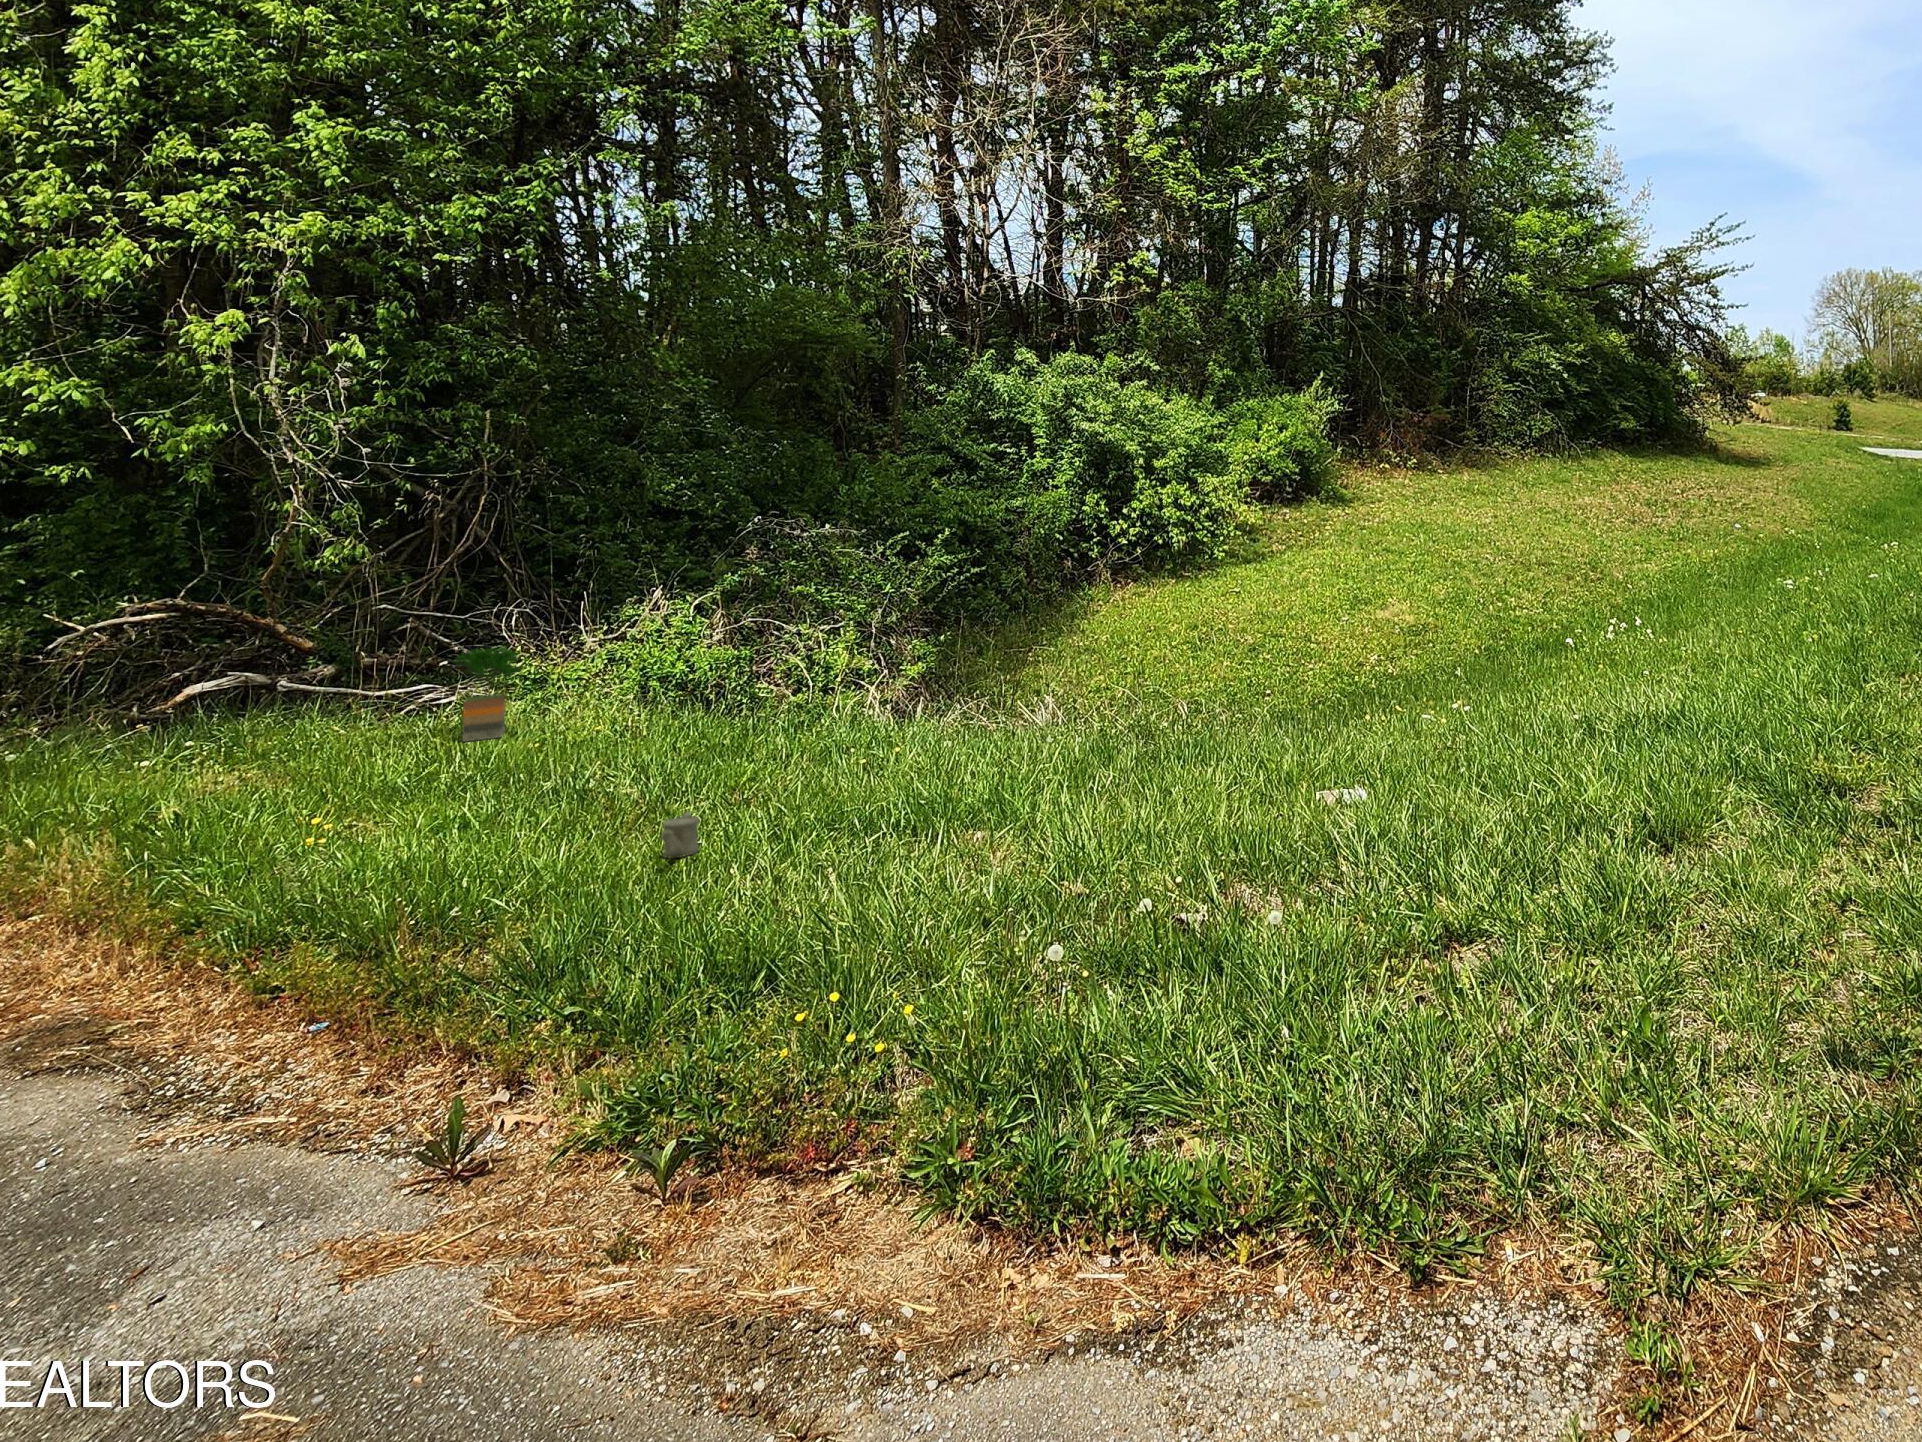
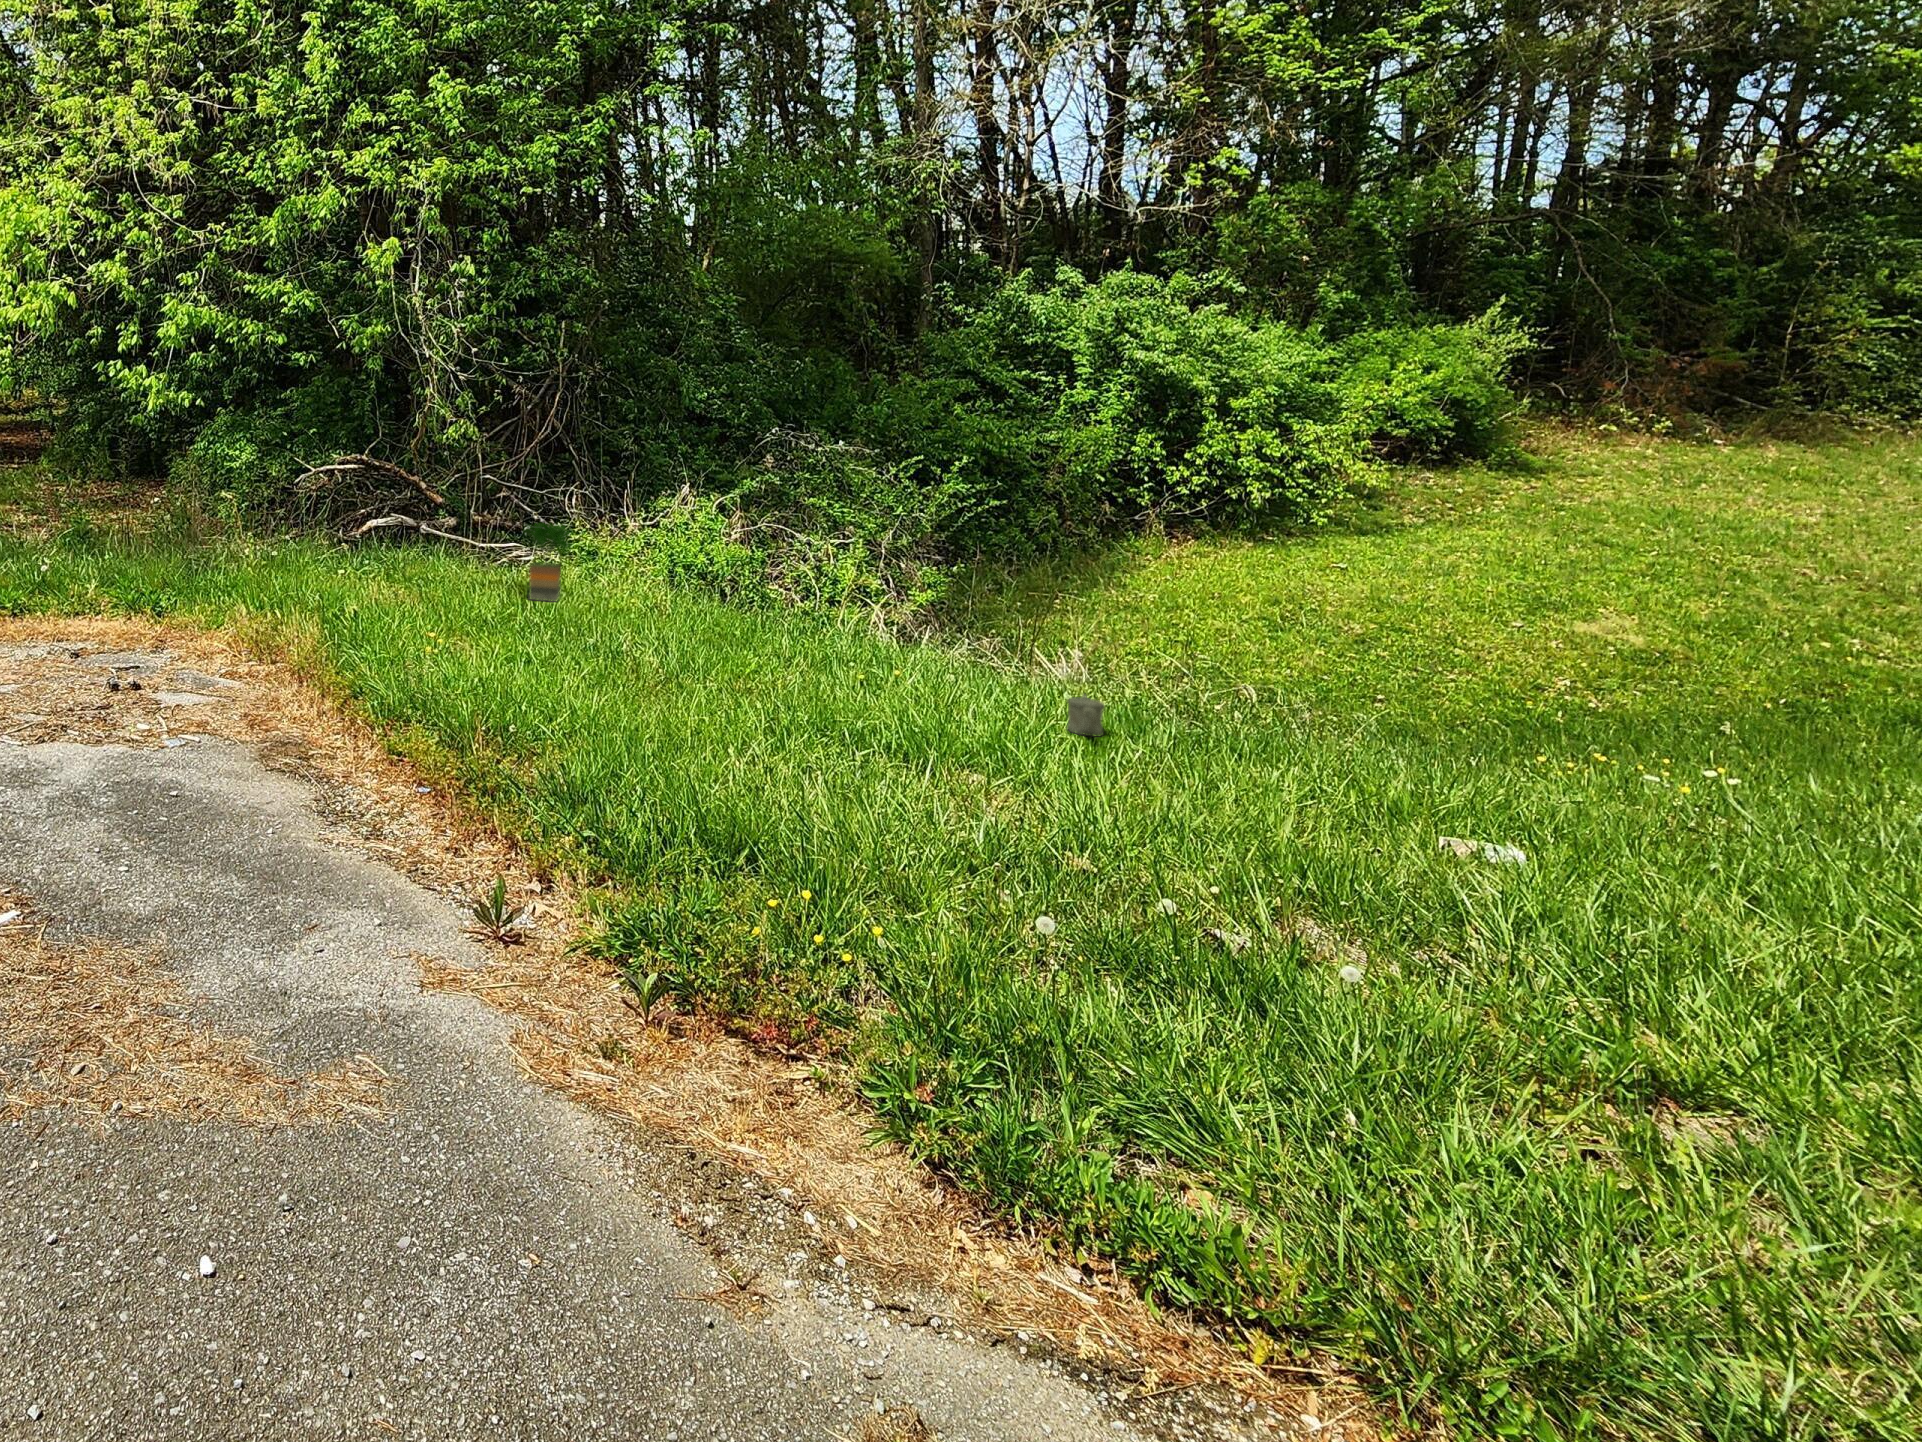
watering can: present [661,812,699,858] -> present [1067,694,1105,737]

